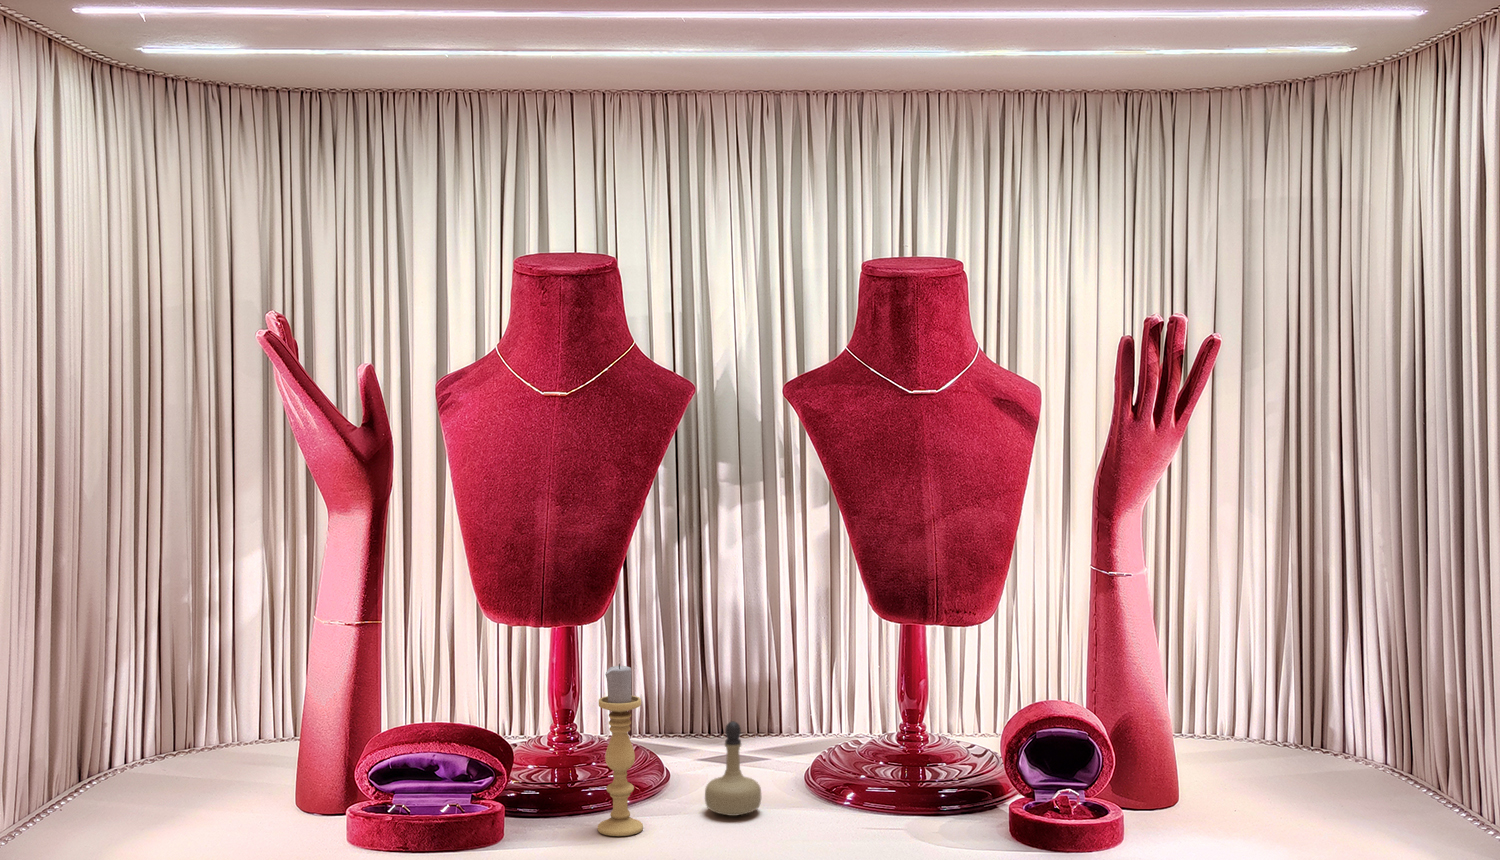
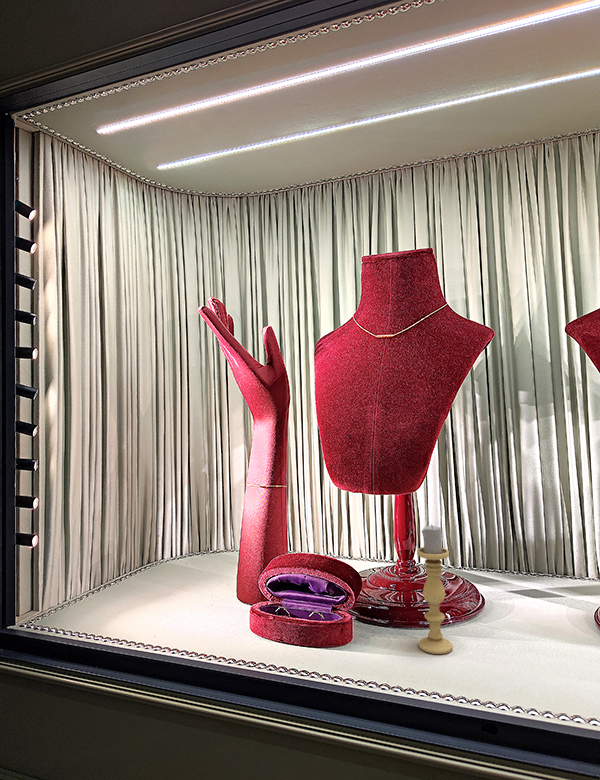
perfume bottle: present [705,721,761,816] -> none [504,574,550,649]

